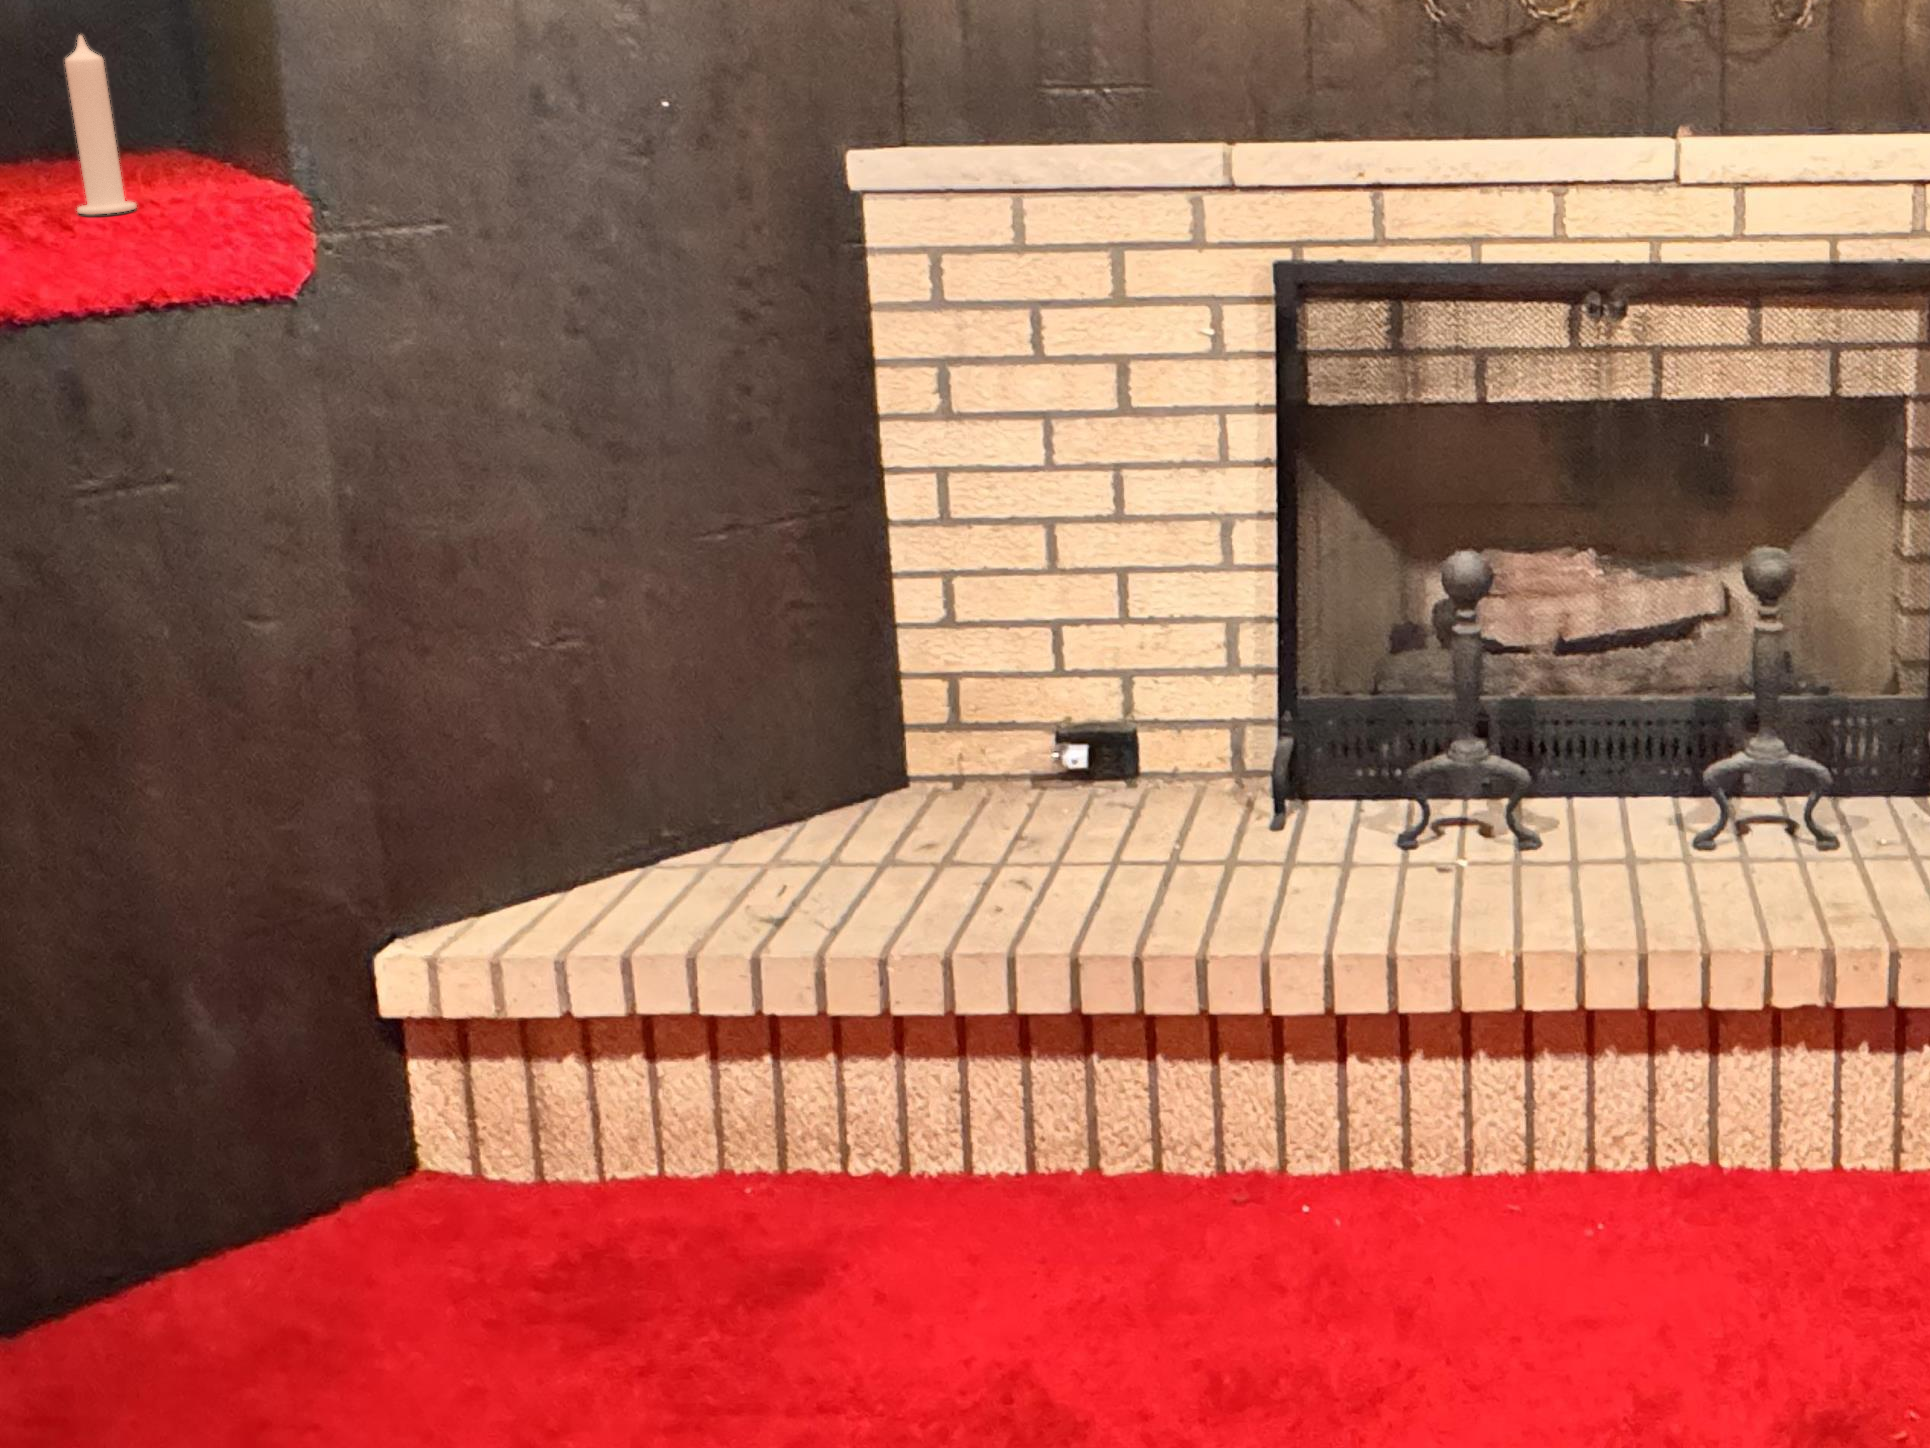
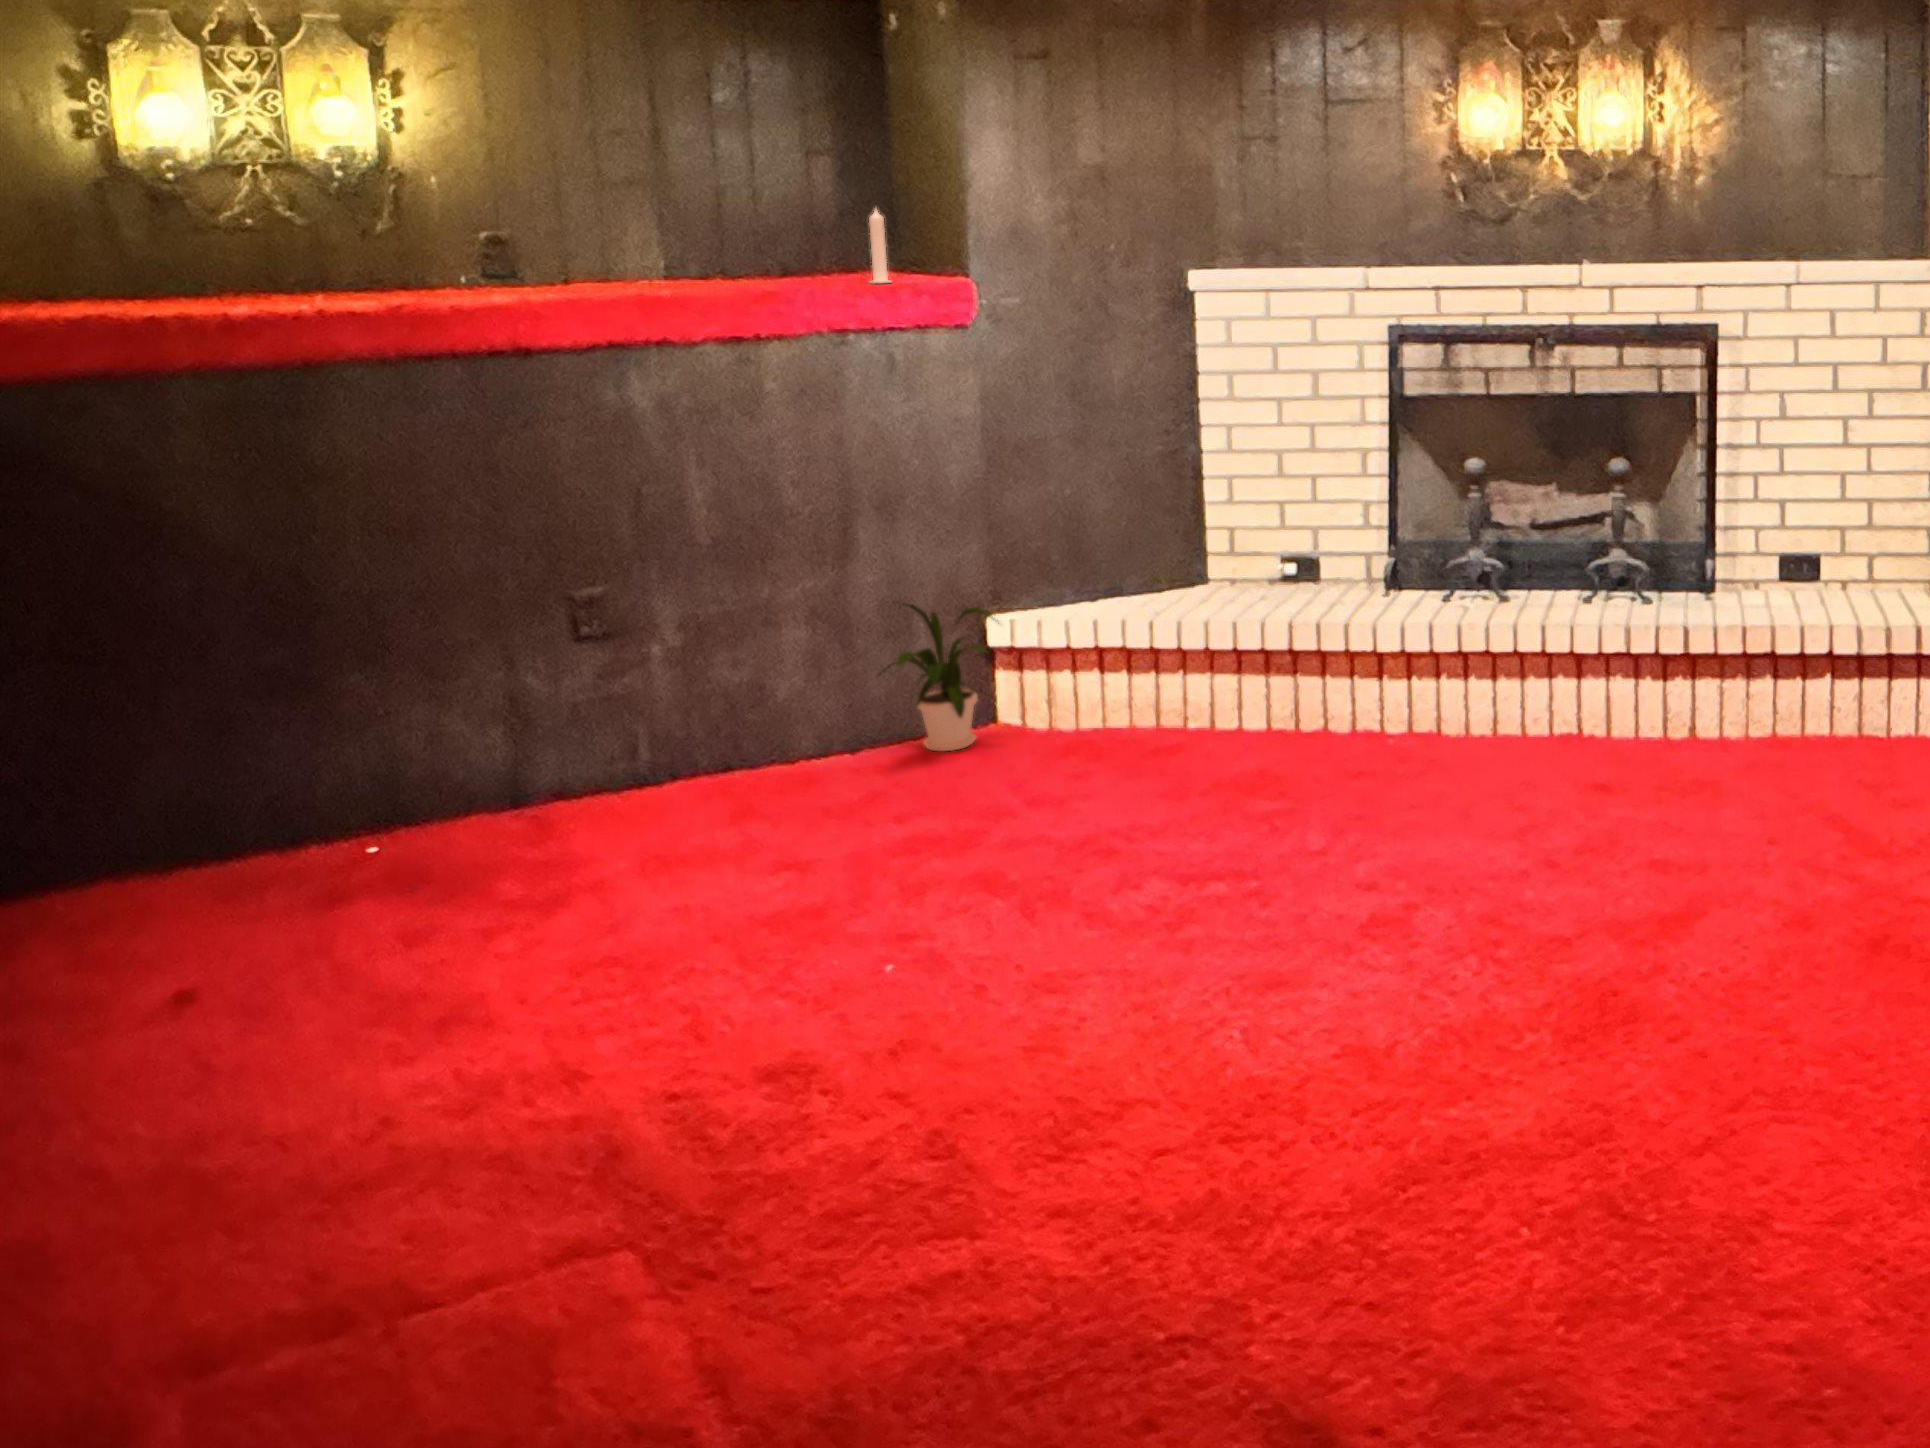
house plant: none [121,951,431,1290] -> present [880,604,999,751]

